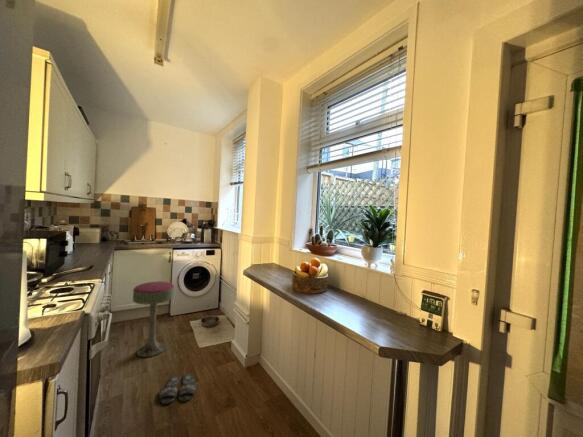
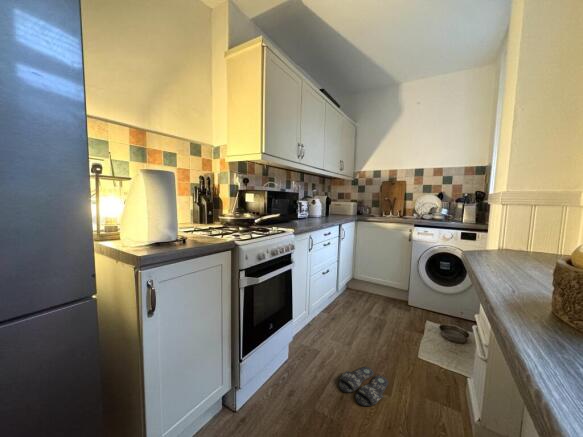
bar stool: present [133,281,174,357] -> none [350,255,393,336]

